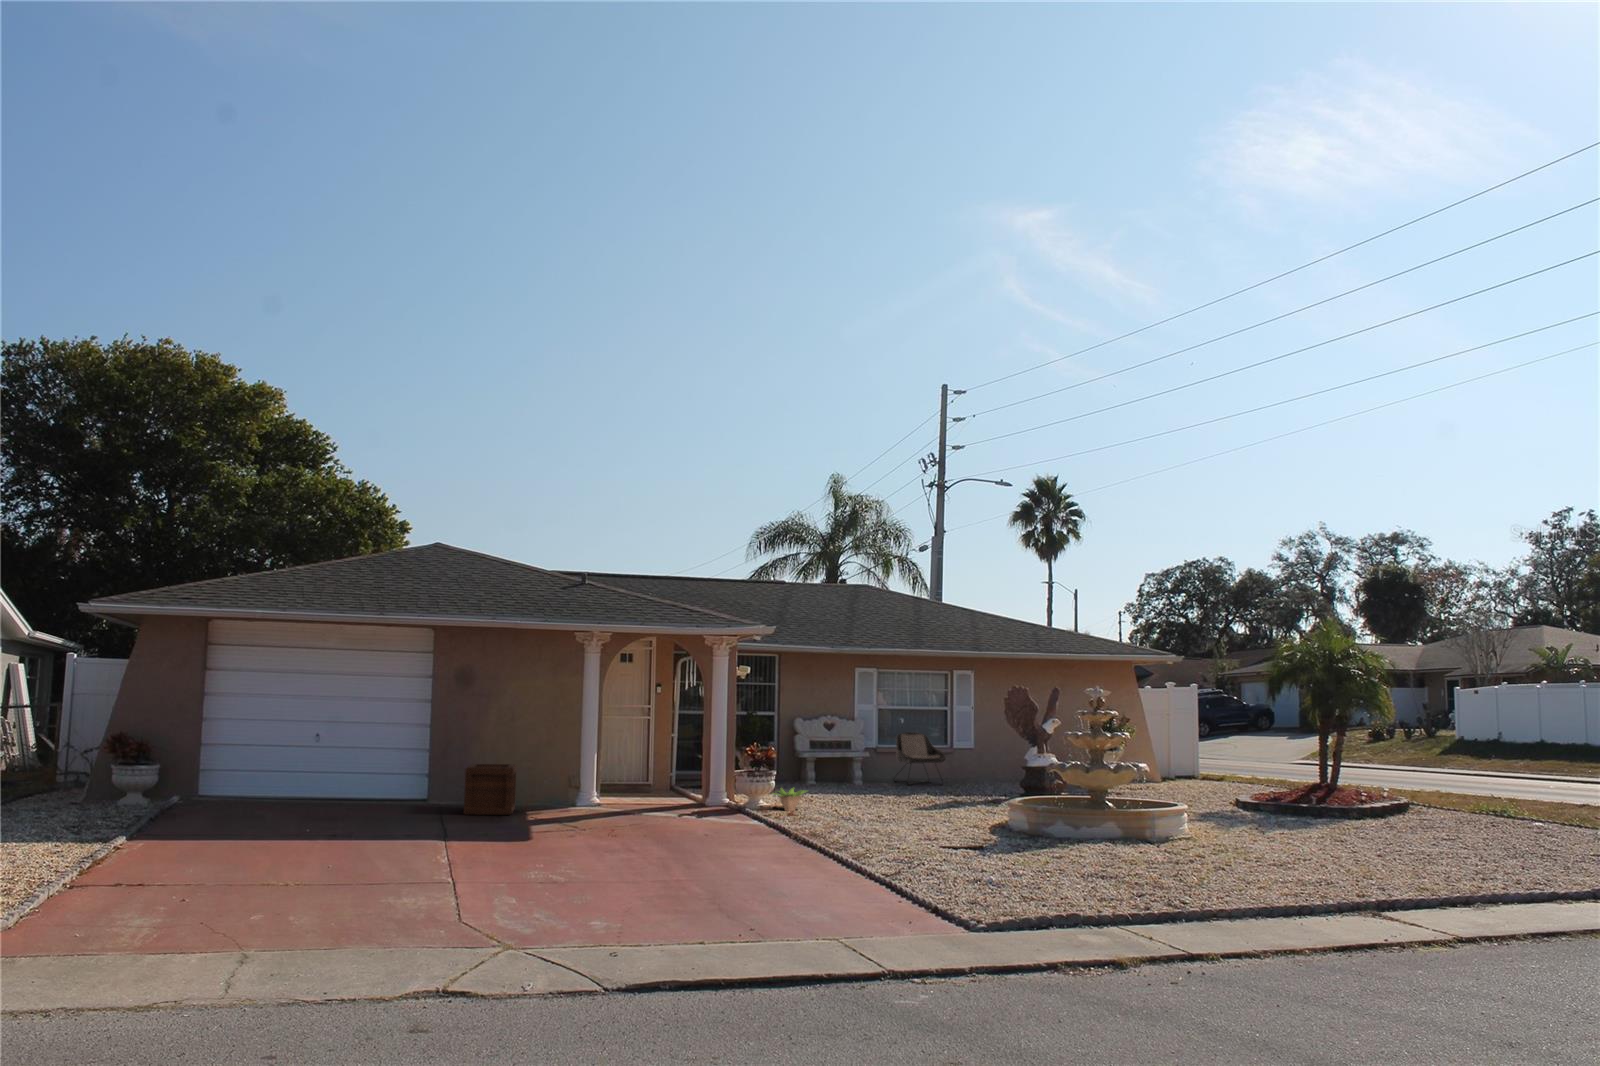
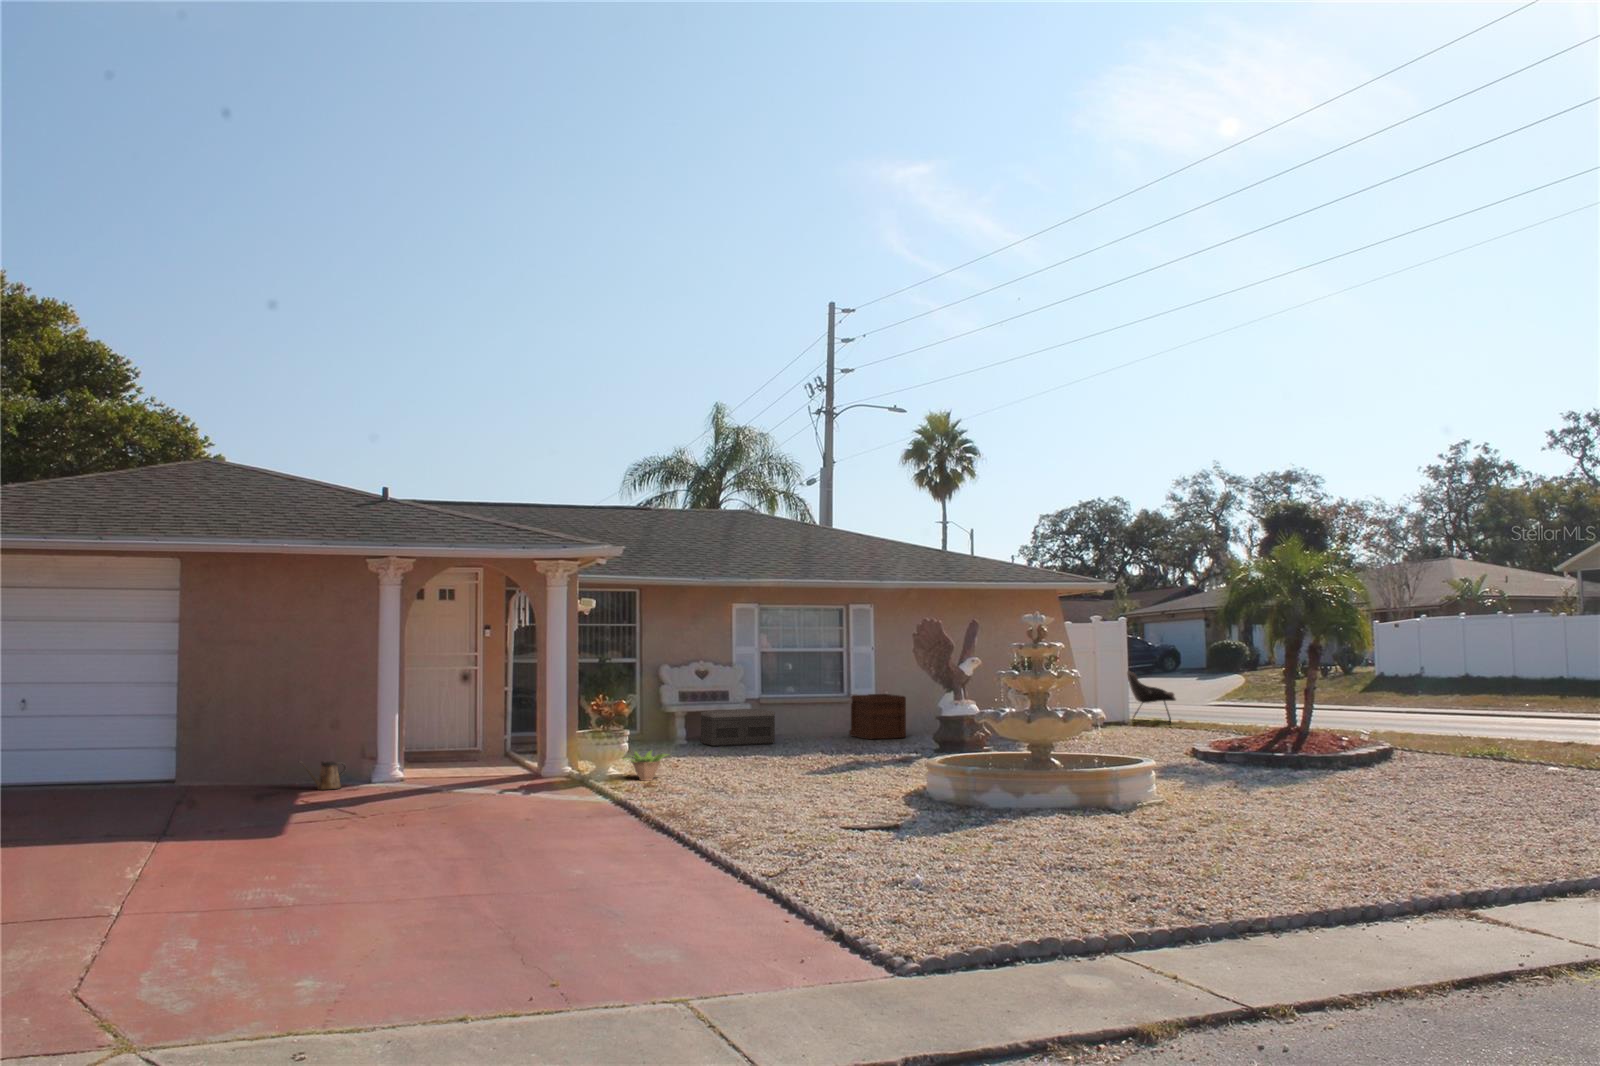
lounge chair: present [896,732,946,785] -> present [1127,671,1176,724]
storage bench: none [829,757,890,787] -> present [701,709,775,746]
wooden crate: present [464,764,517,815] -> present [849,694,906,739]
watering can: none [532,788,565,811] -> present [300,762,346,790]

